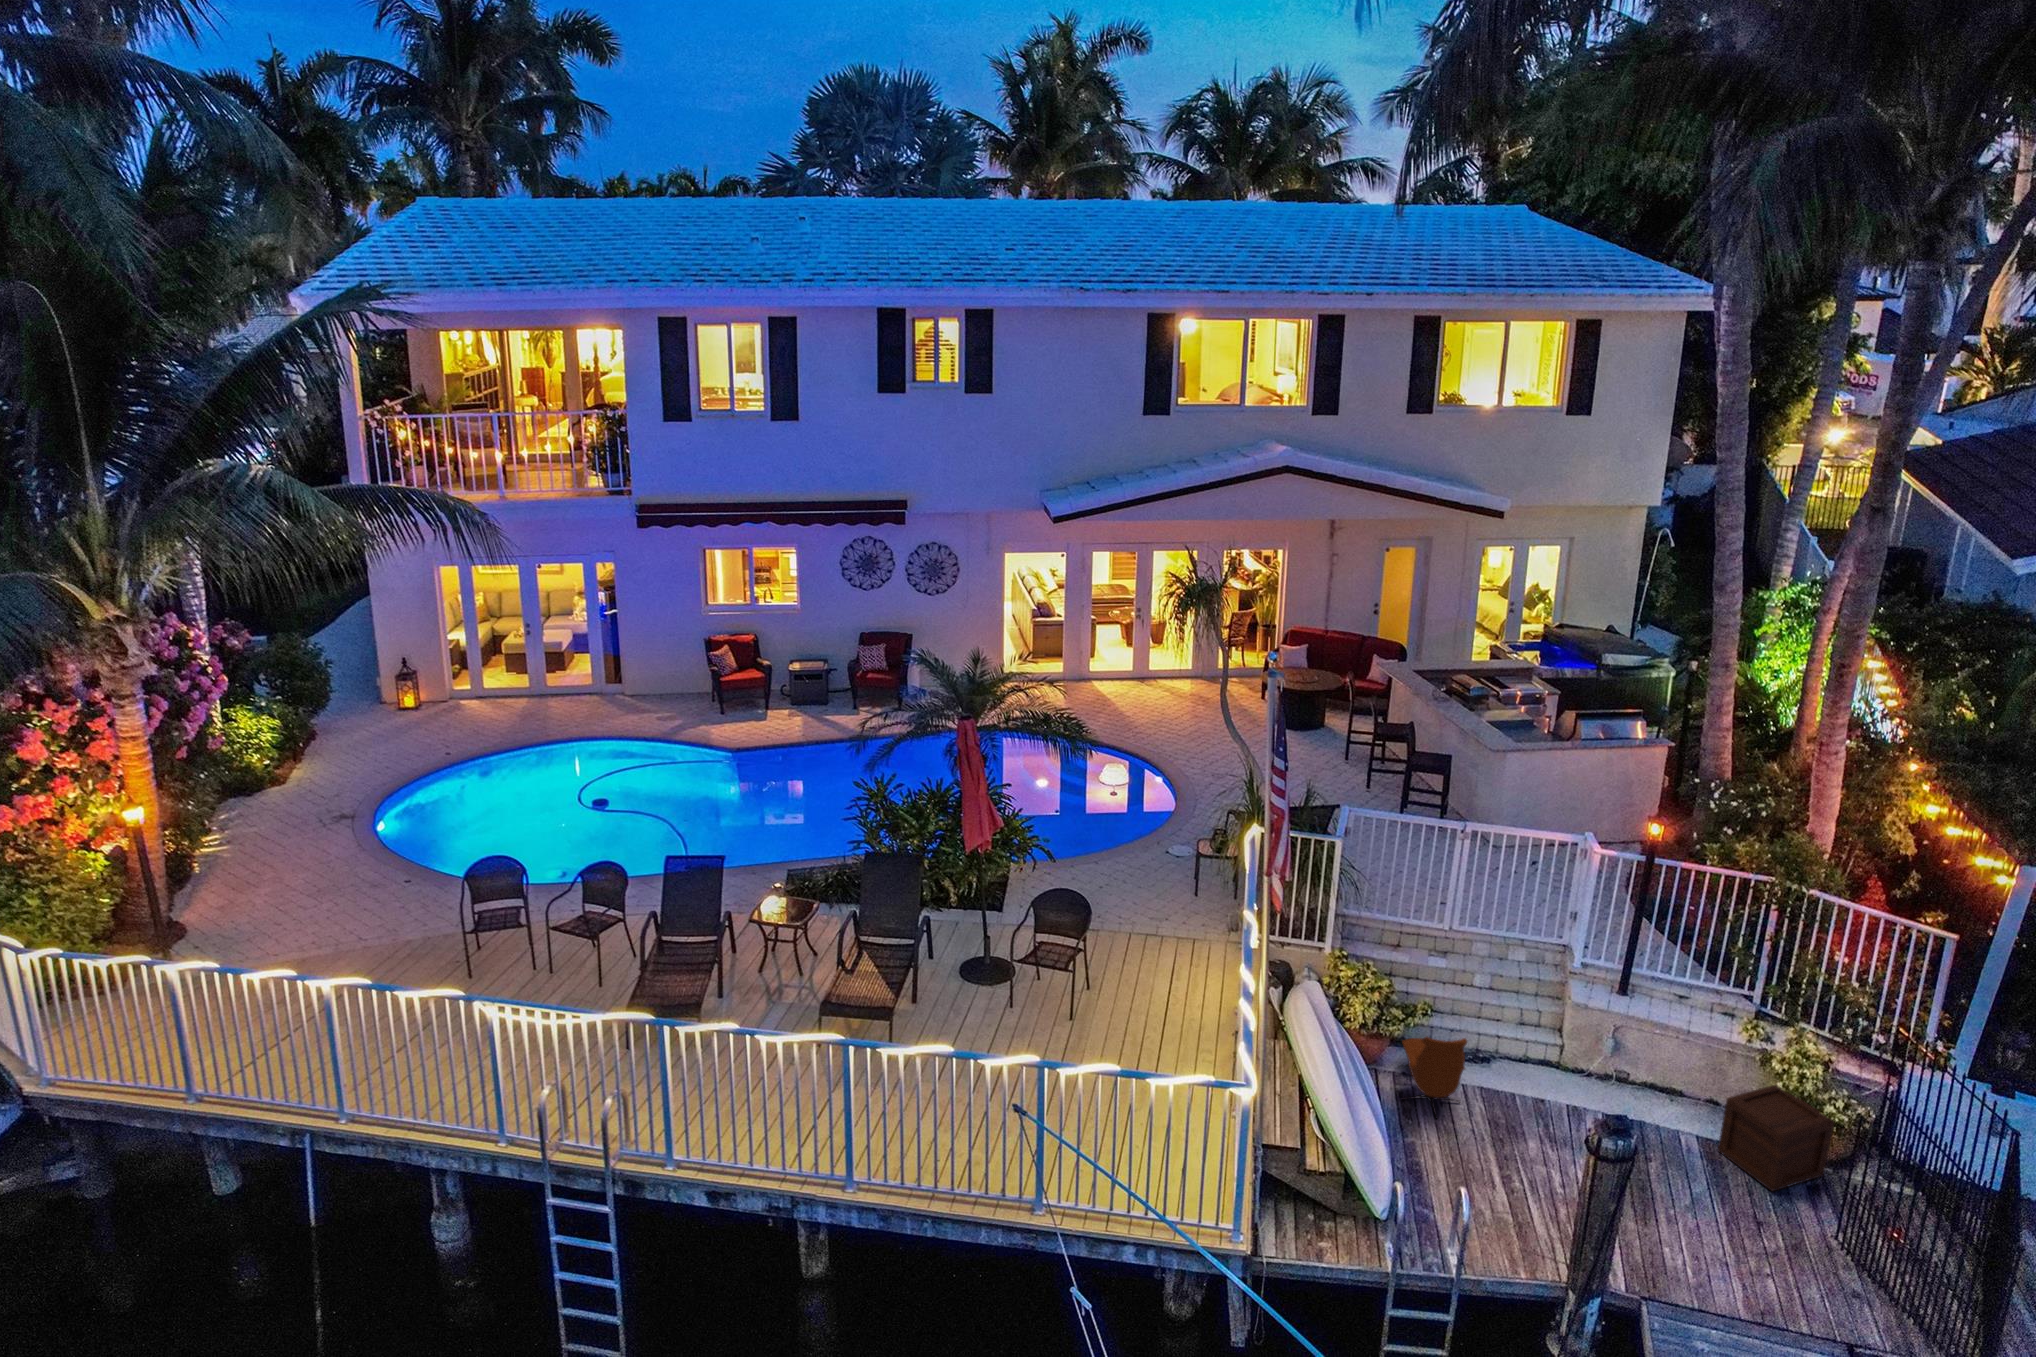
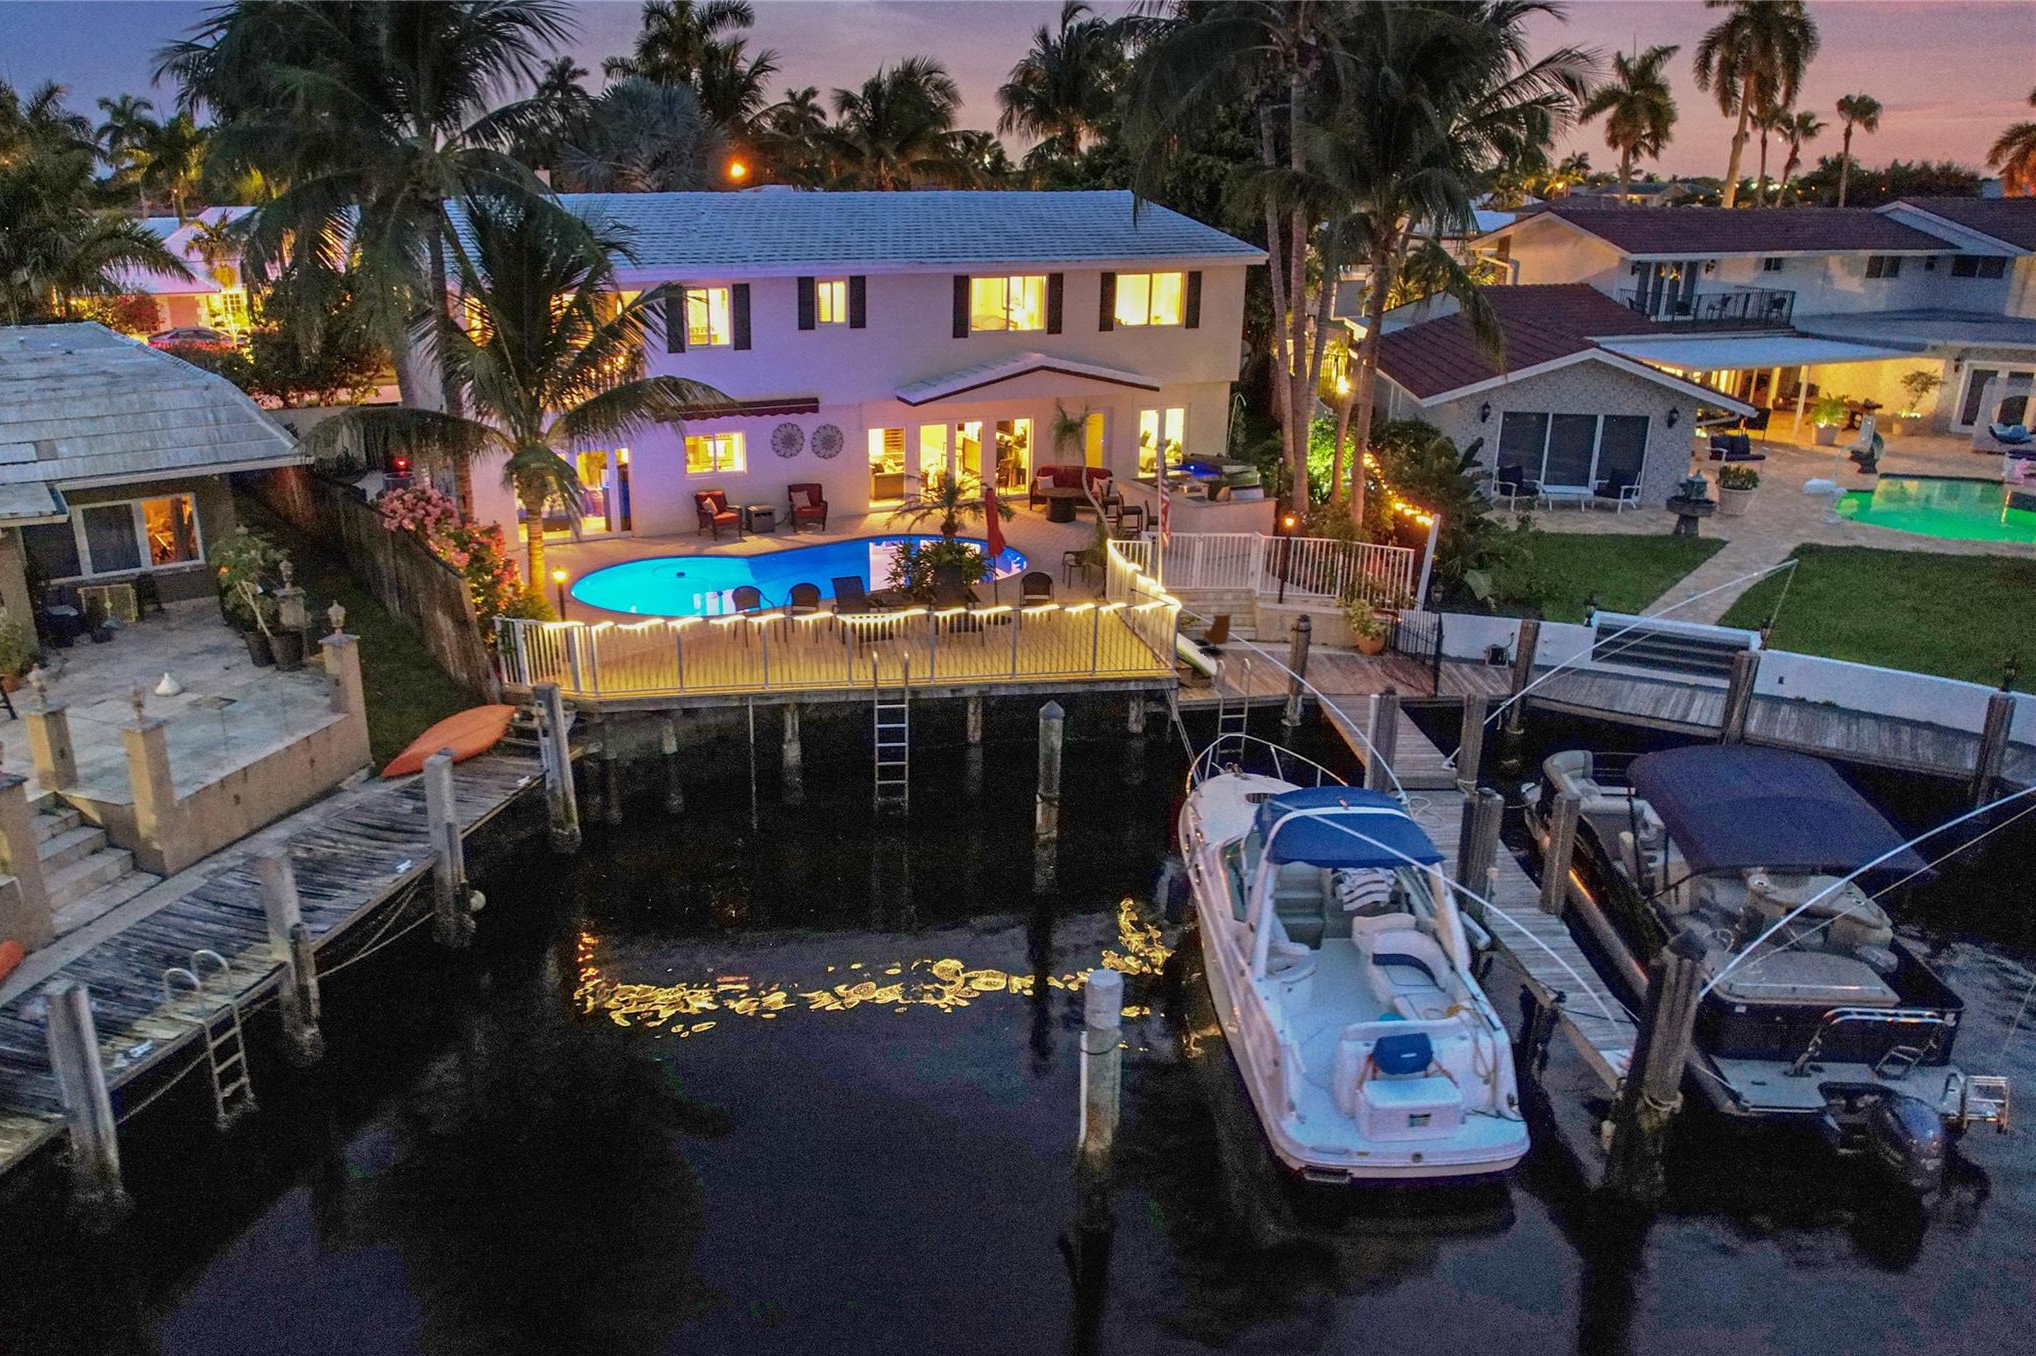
wooden crate: present [1718,1085,1834,1191] -> none [1331,620,1374,659]

